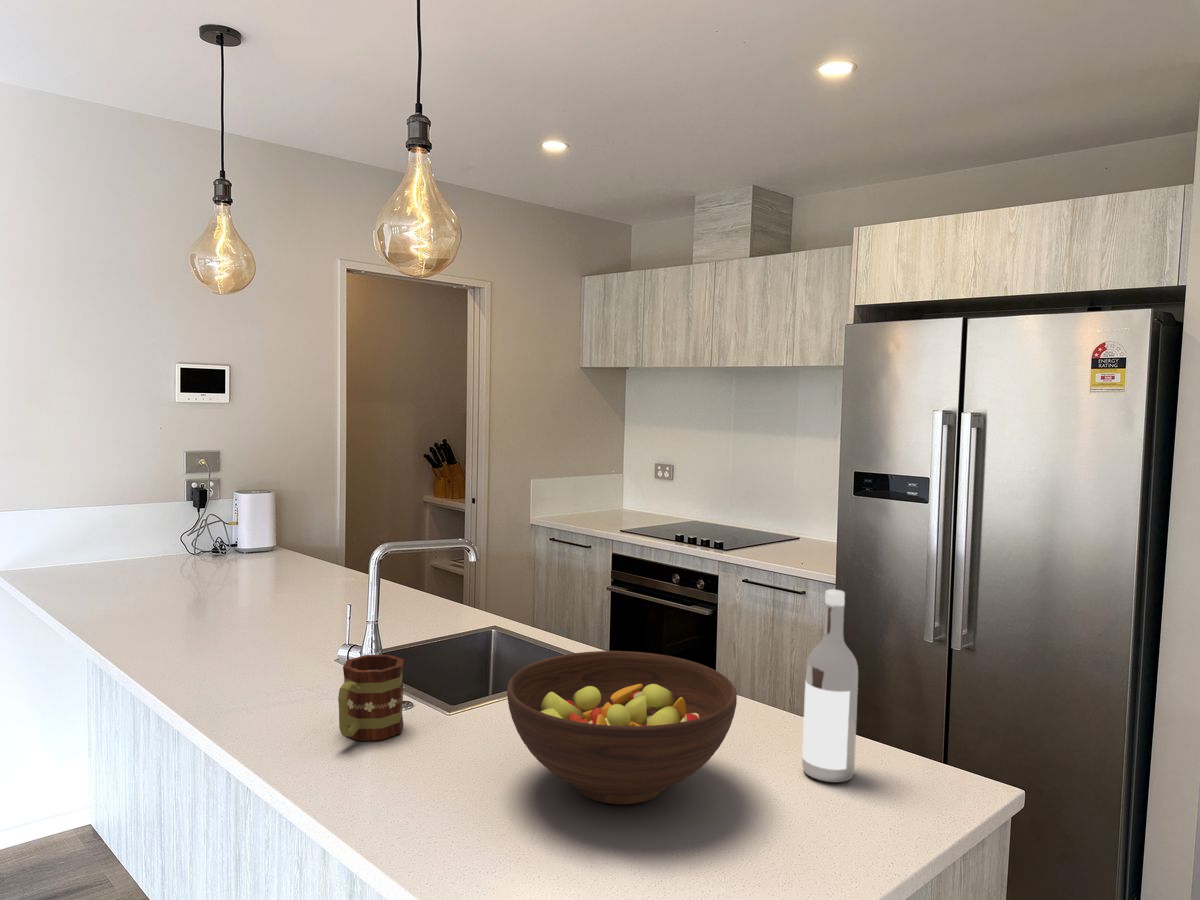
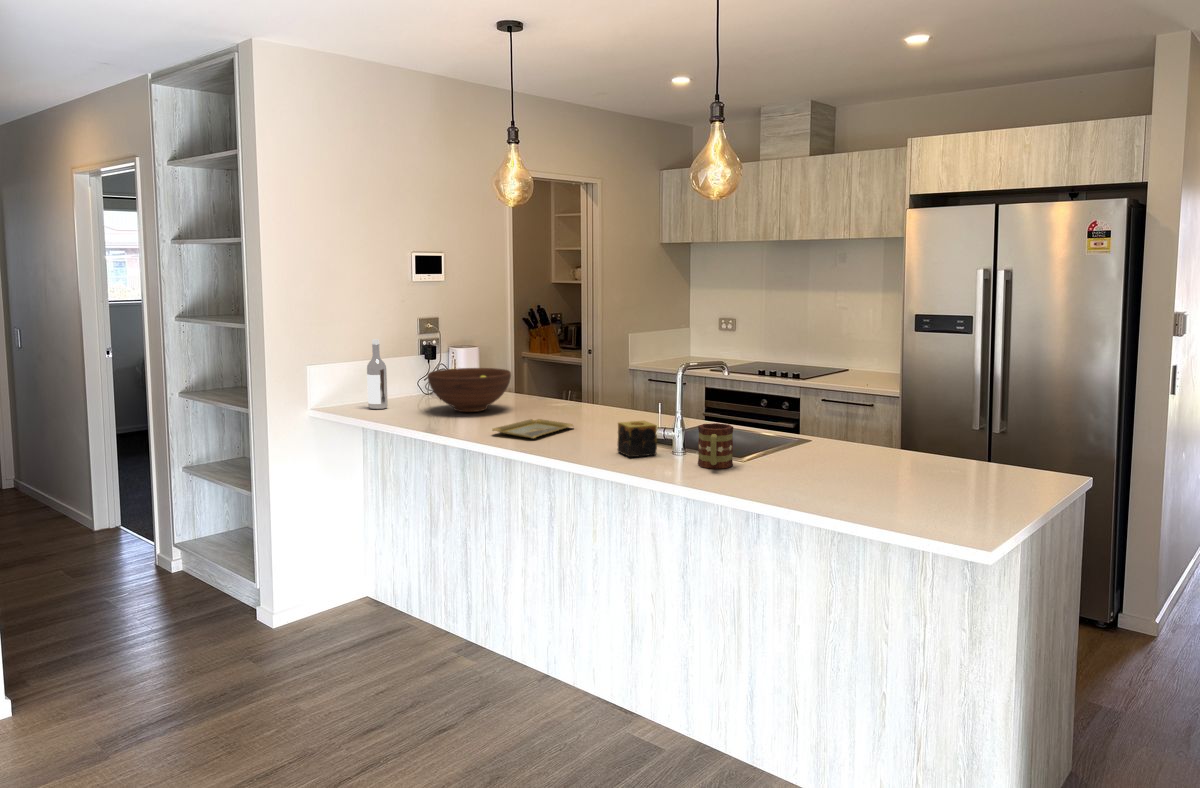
wine bottle: present [802,589,858,782] -> present [367,339,388,409]
tray: none [137,608,282,647] -> present [492,419,573,438]
candle: none [257,635,314,701] -> present [618,421,657,457]
fruit bowl: present [507,651,737,804] -> present [428,368,511,412]

